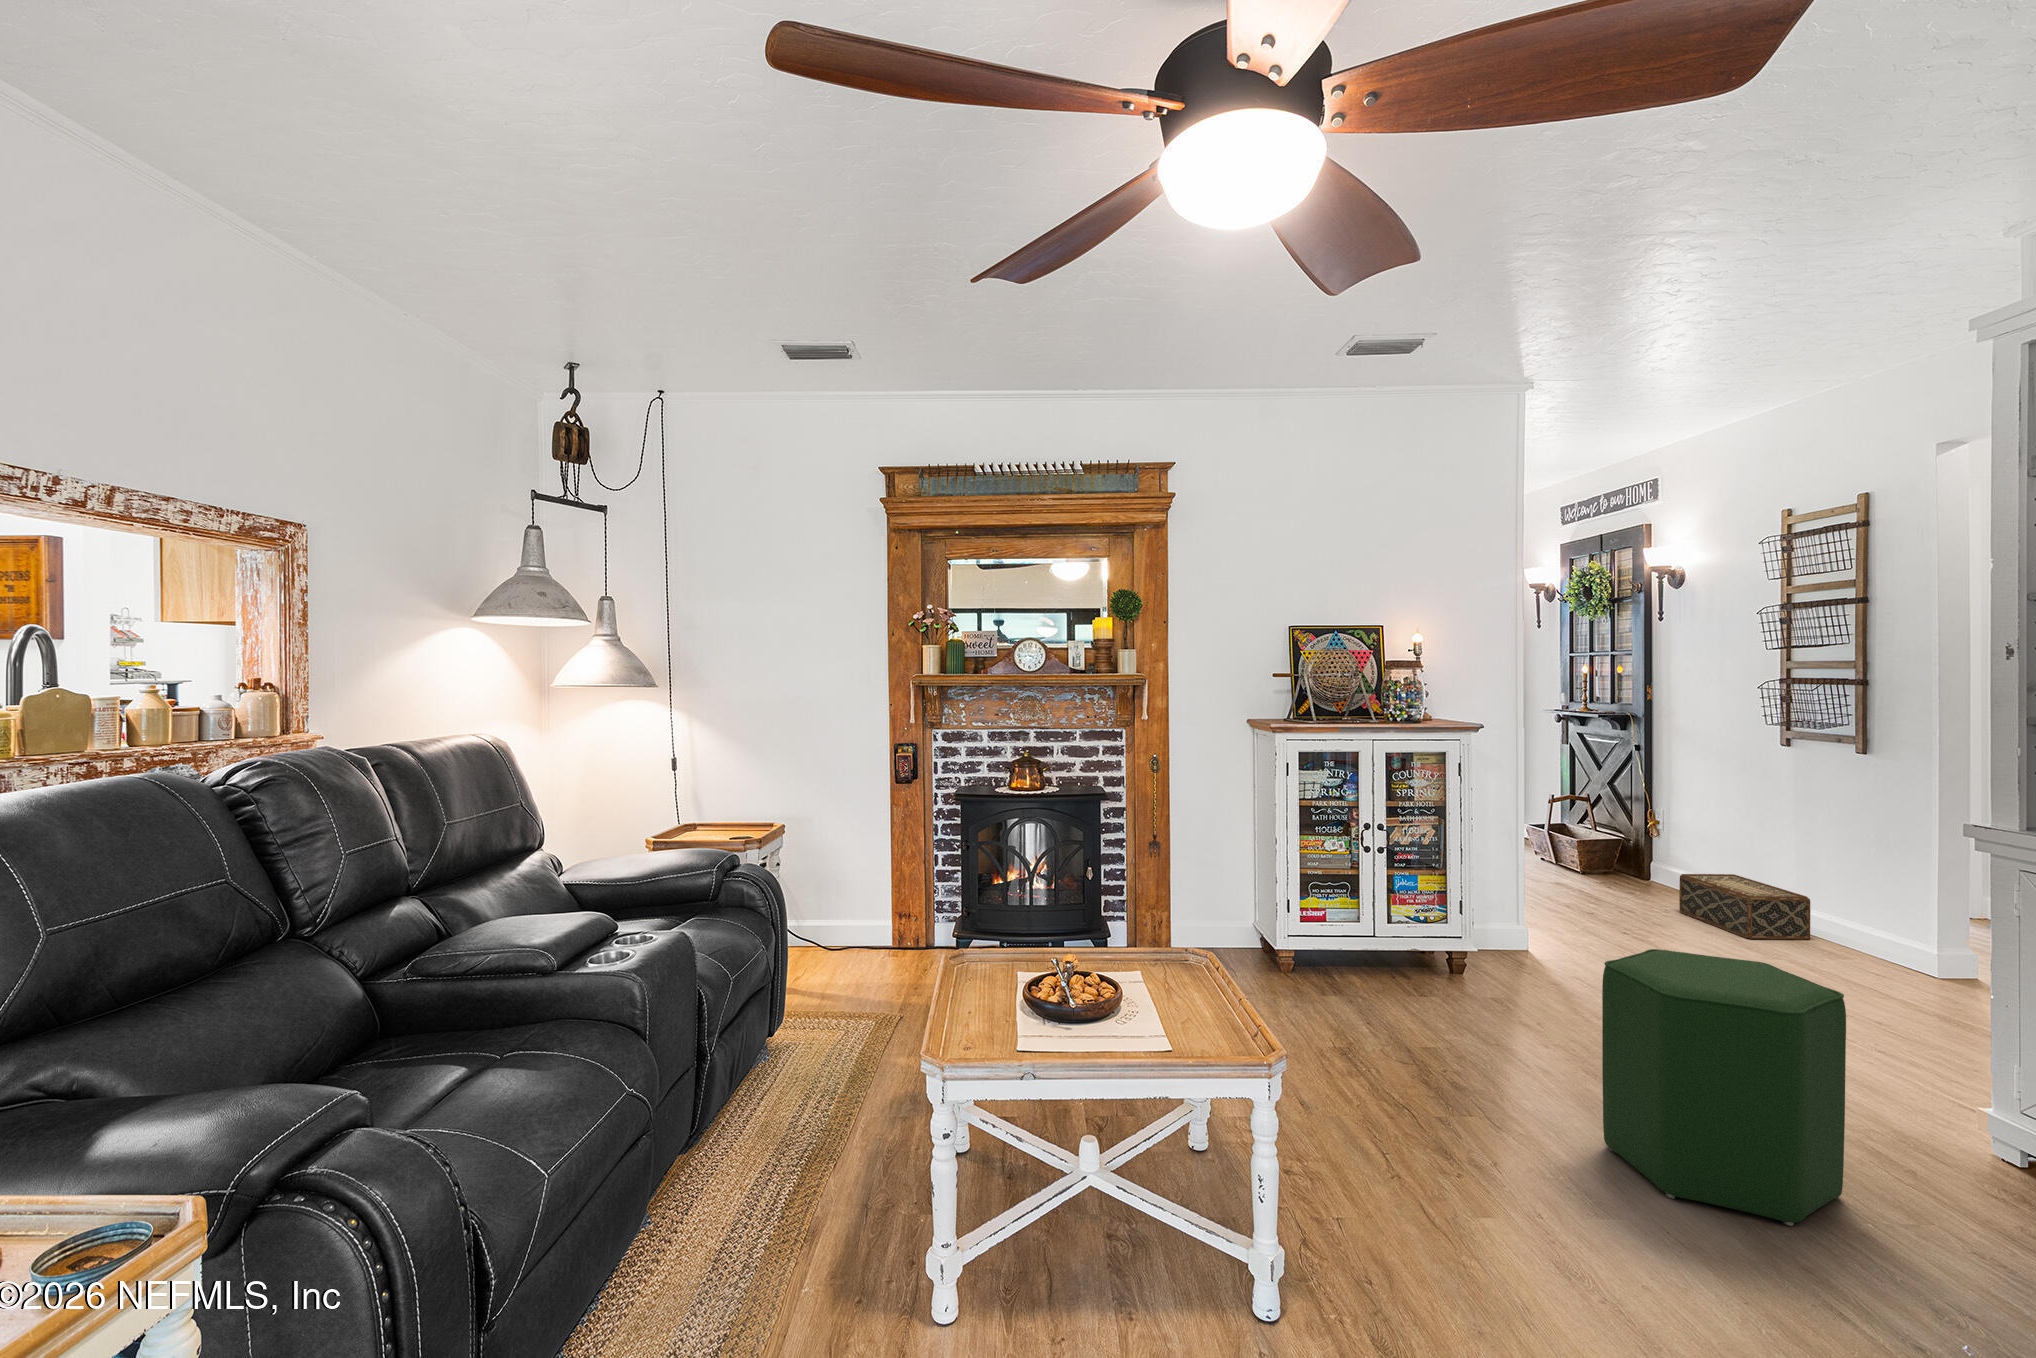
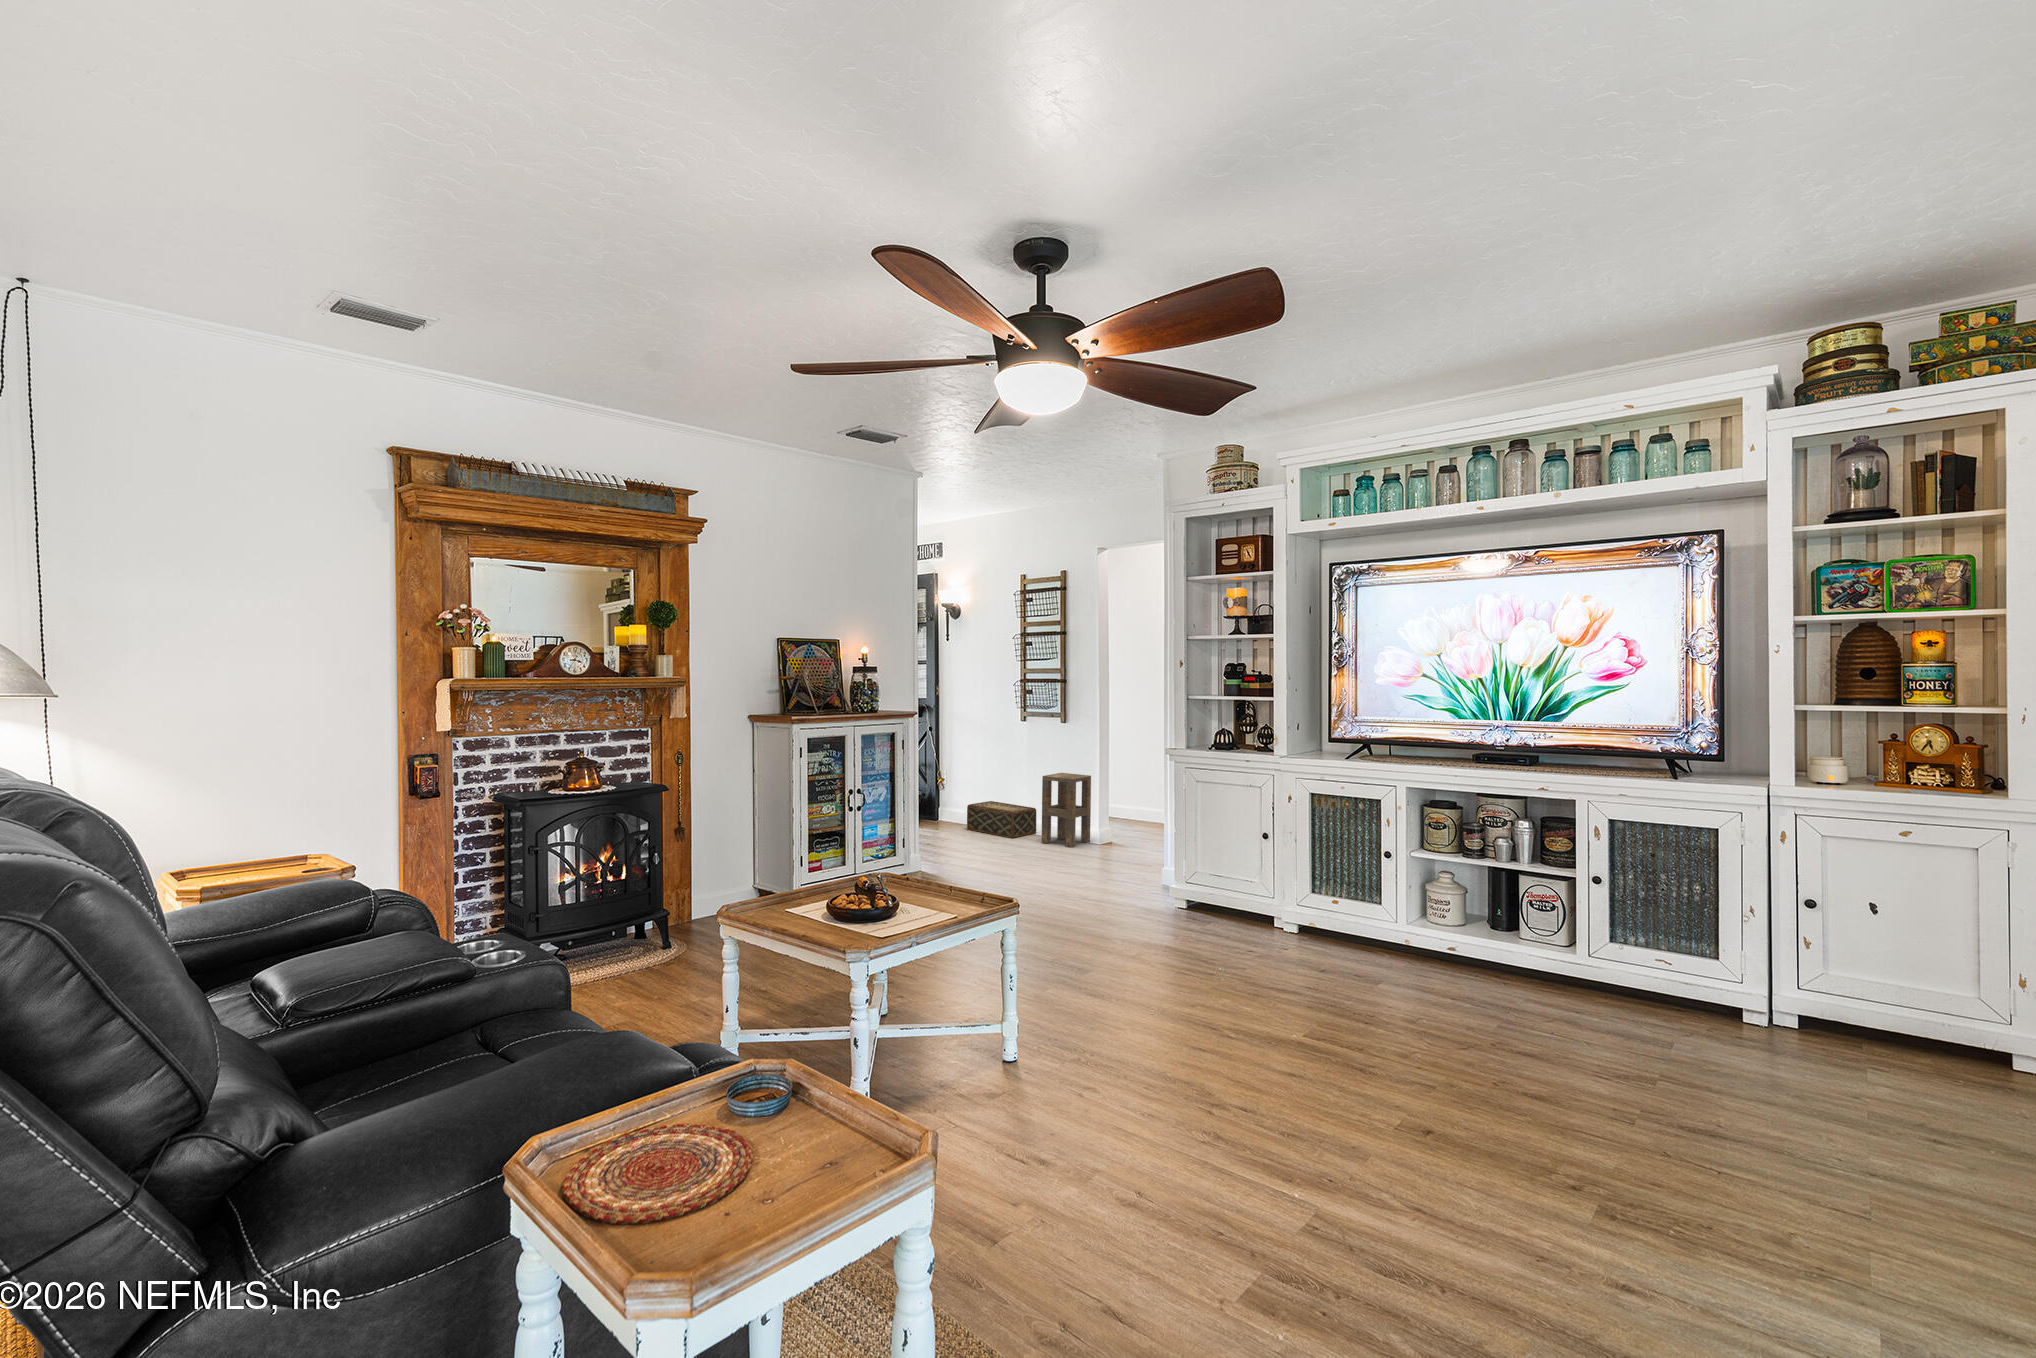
side table: none [1800,842,1918,976] -> present [1042,773,1091,847]
ottoman: present [1602,949,1846,1226] -> none [1069,835,1166,965]

